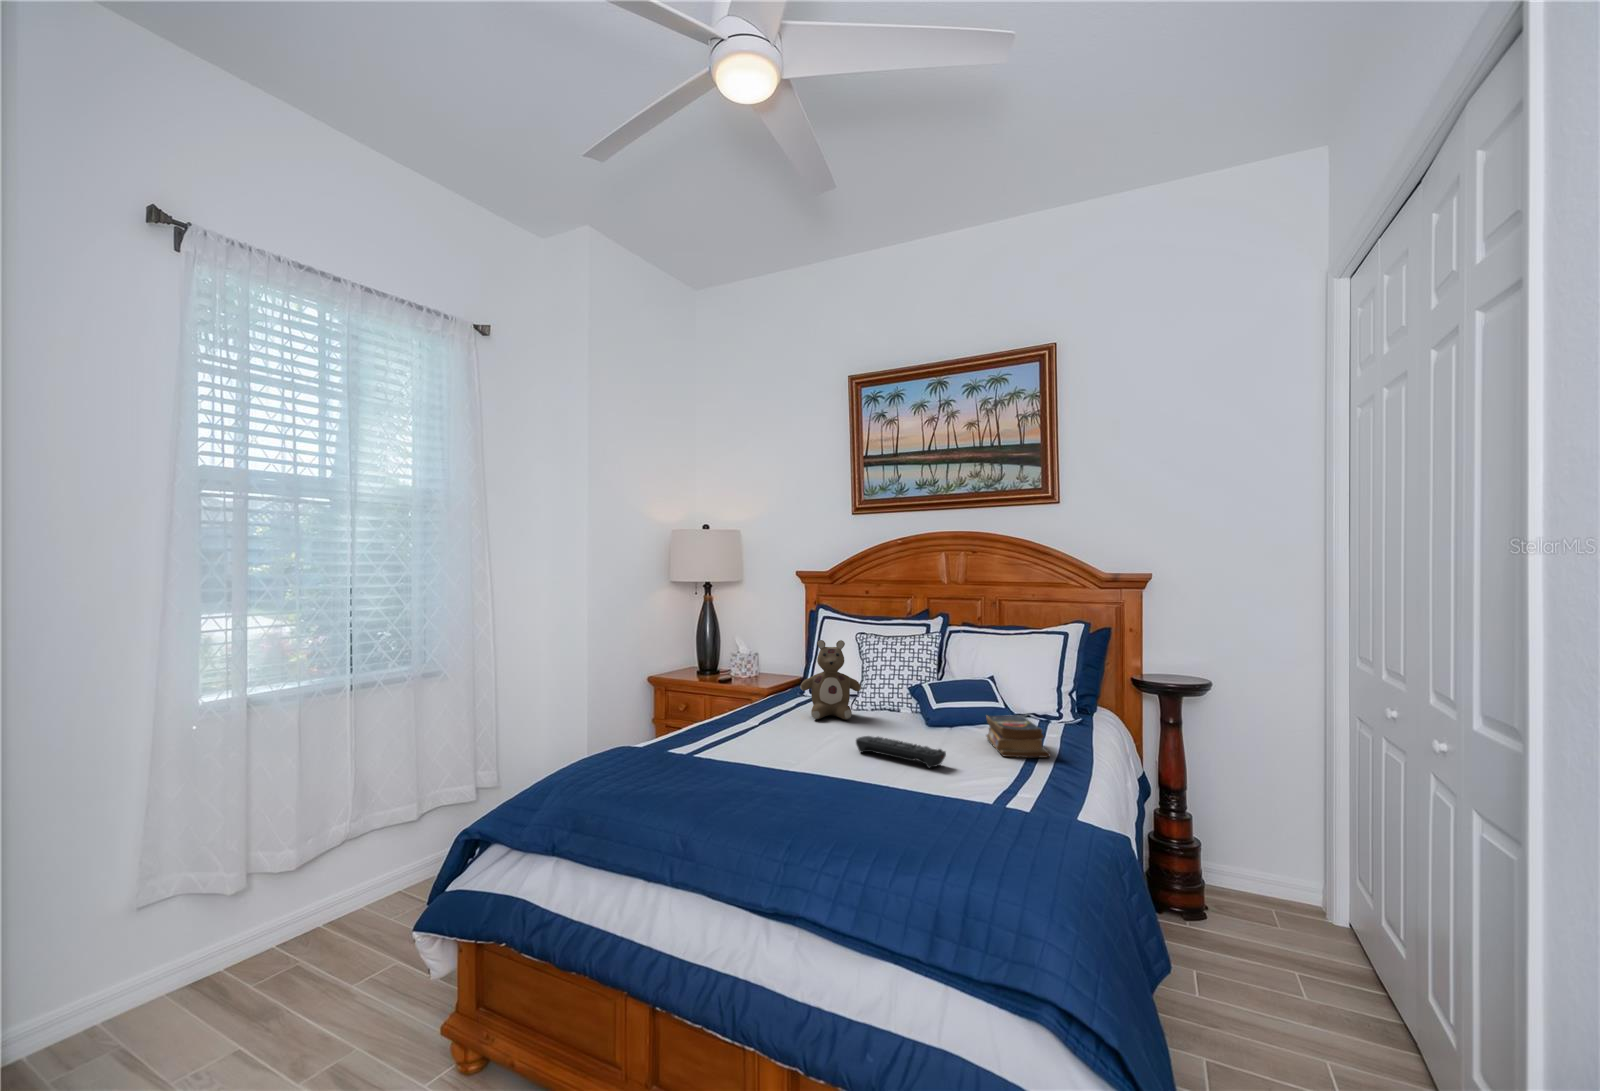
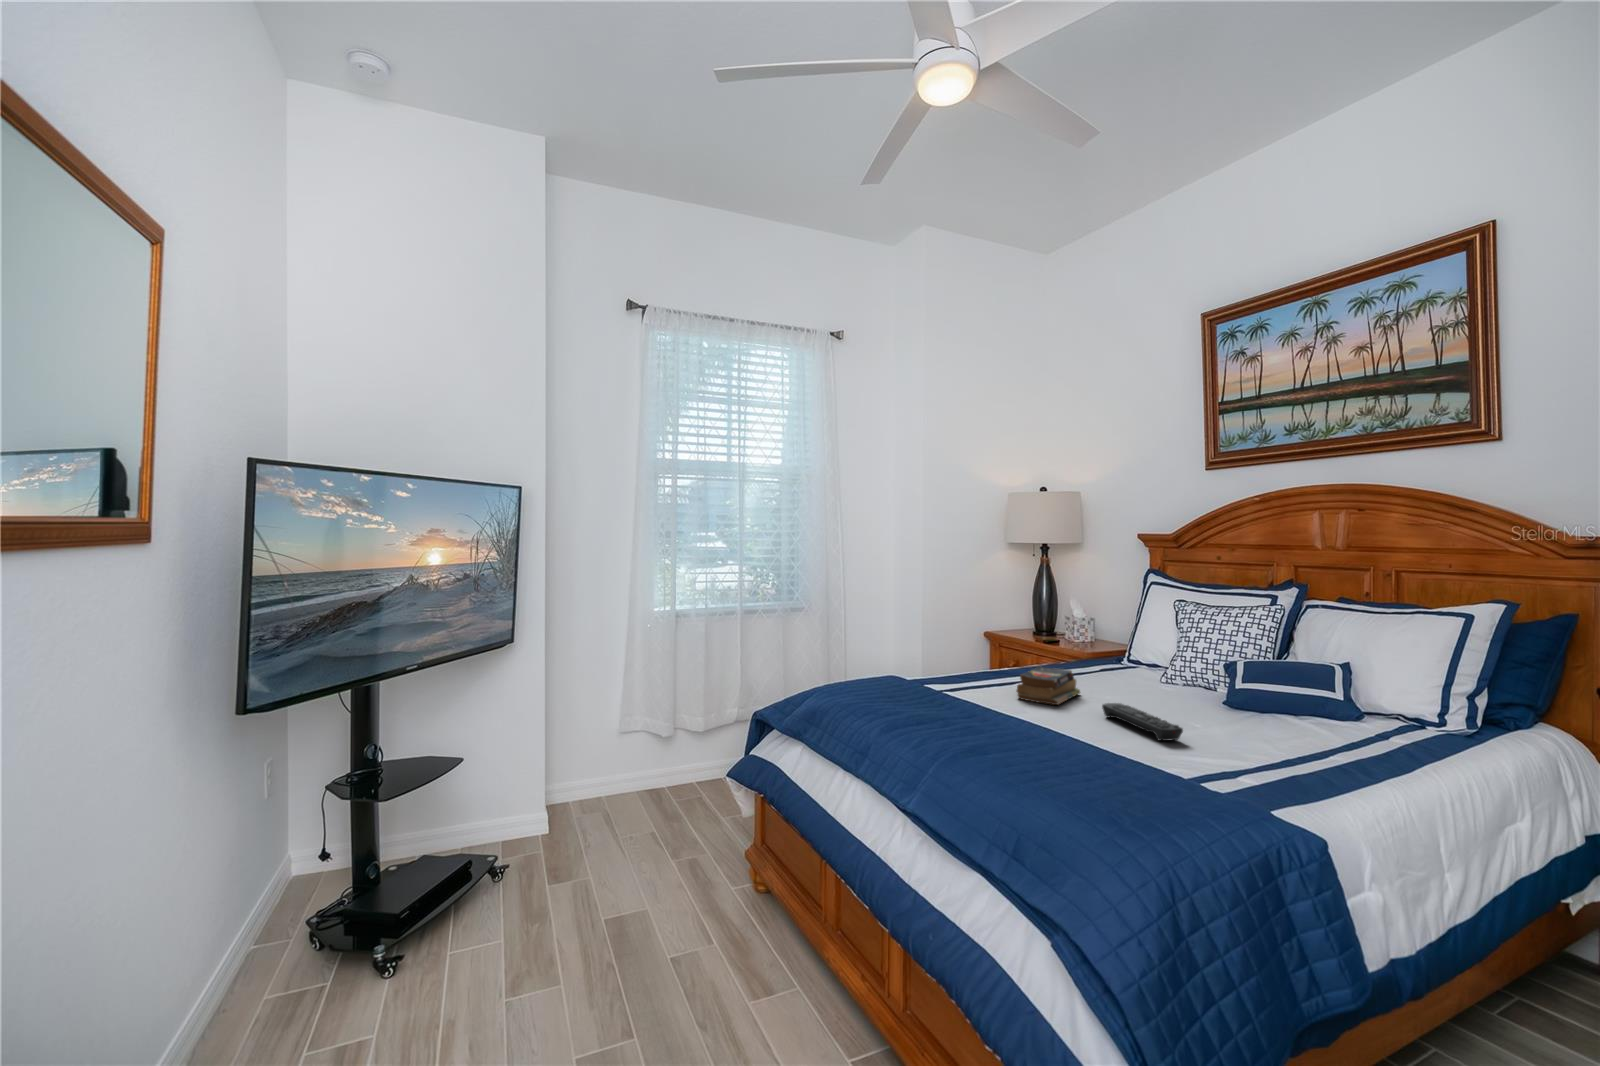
stuffed bear: present [800,640,861,720] -> none [1095,608,1161,688]
book: present [986,715,1050,758] -> present [1017,667,1080,705]

